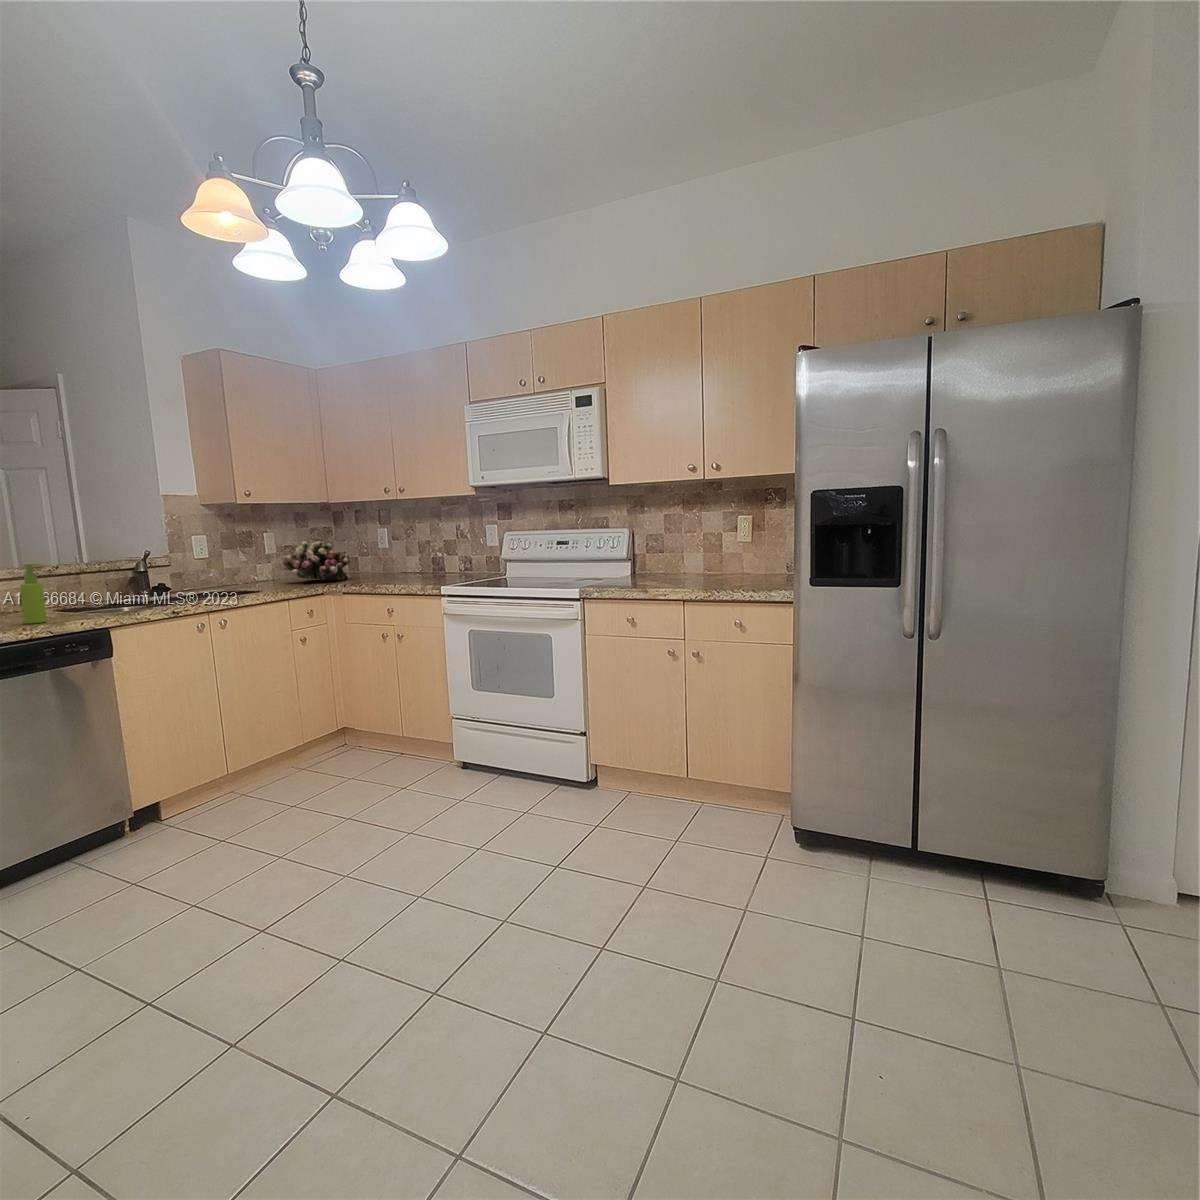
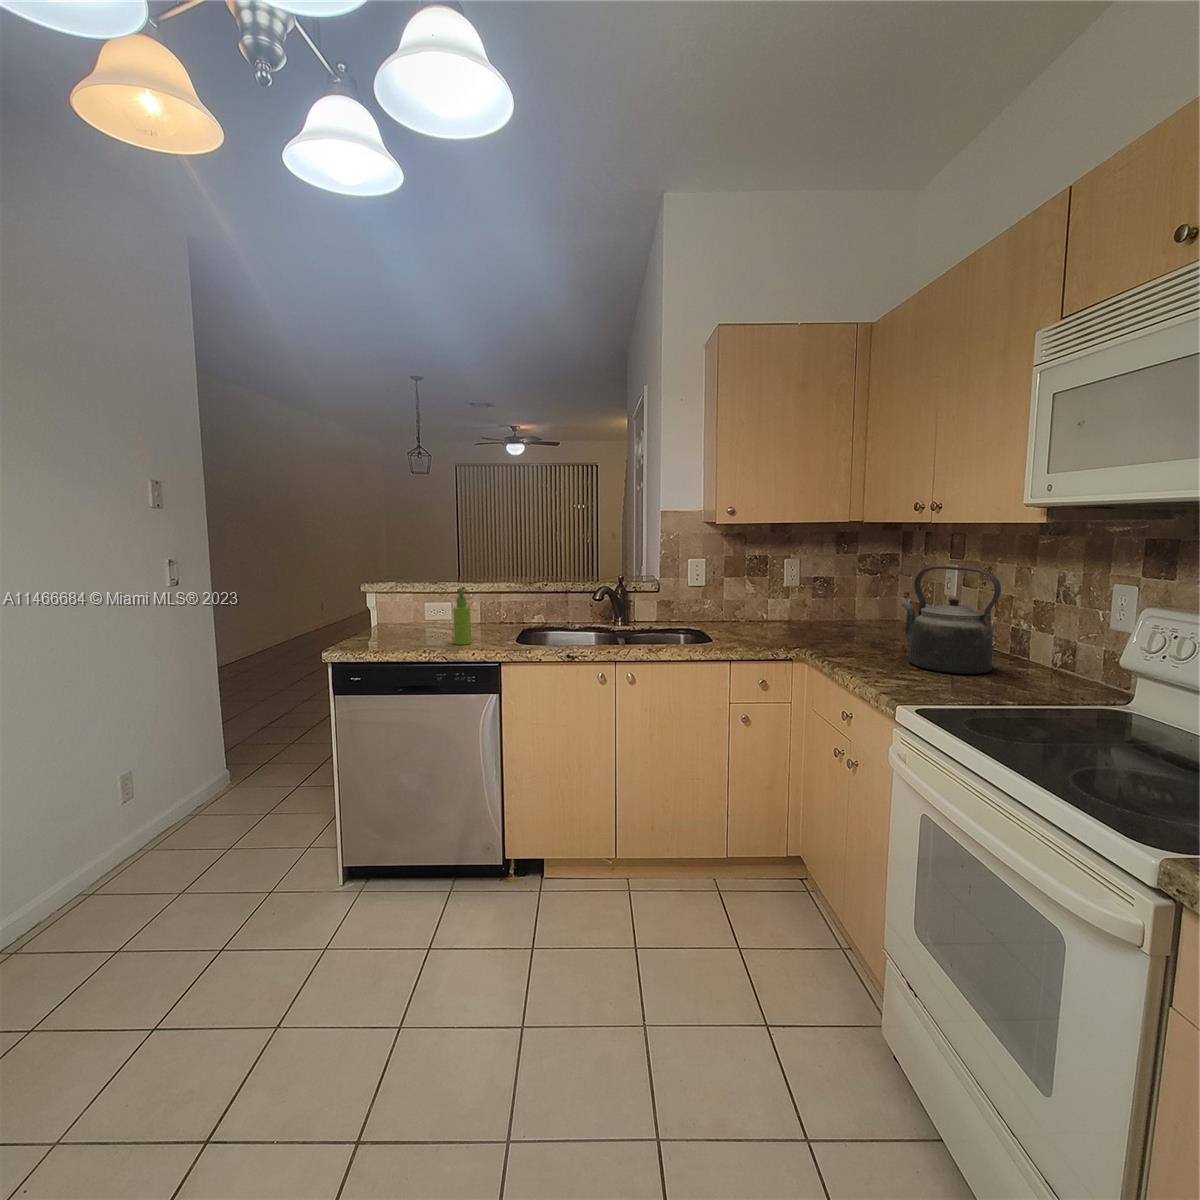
kettle: none [387,521,442,581] -> present [901,566,1001,674]
flower arrangement: present [280,541,350,580] -> none [778,576,876,637]

